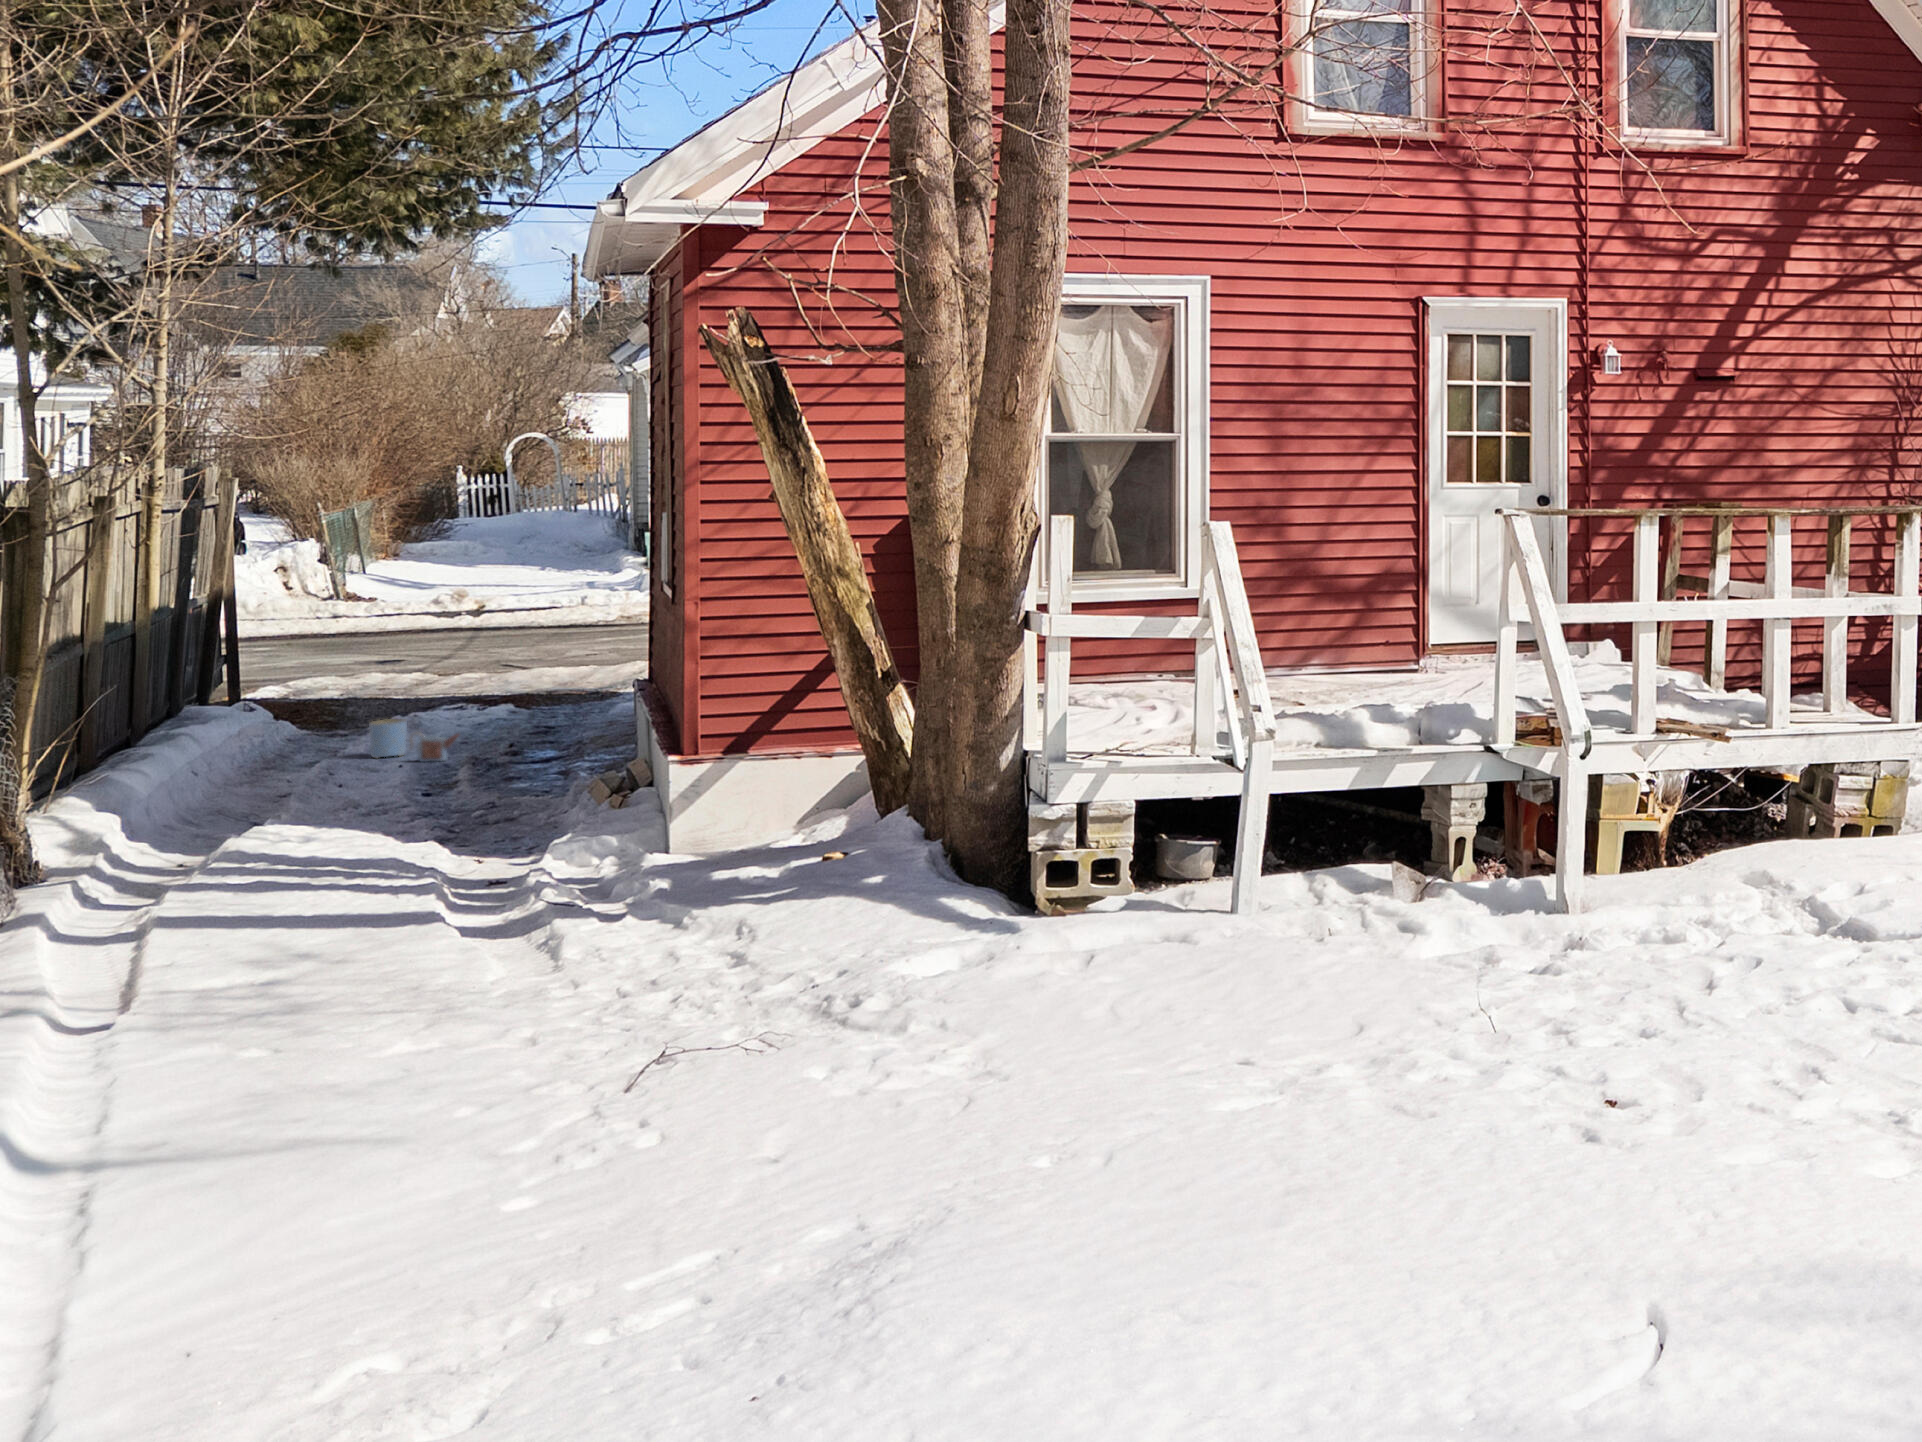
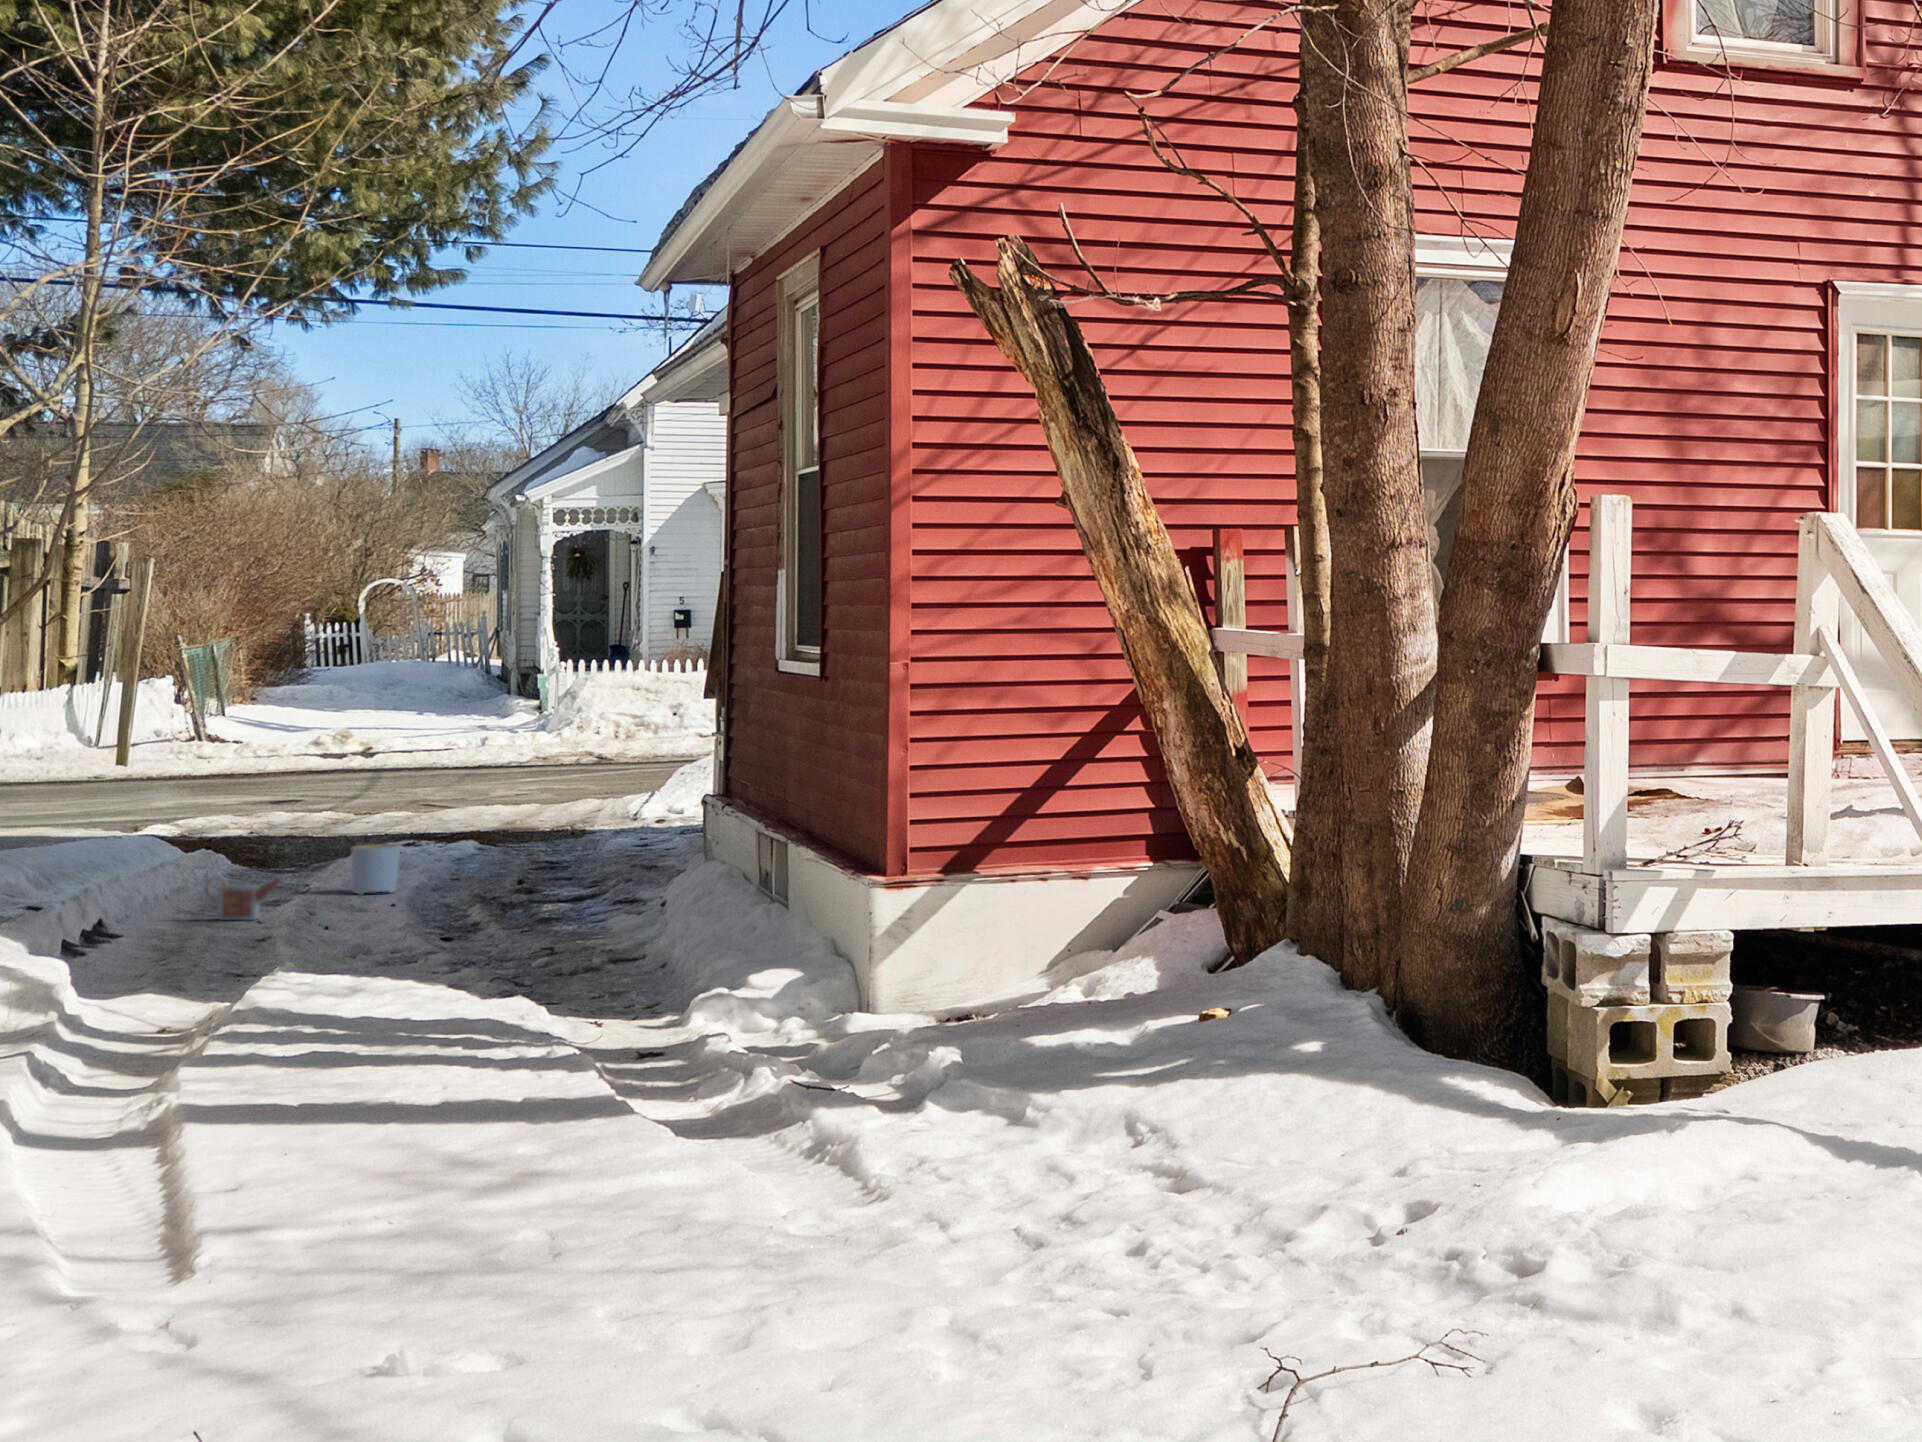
watering can: present [409,732,459,762] -> present [205,876,280,920]

